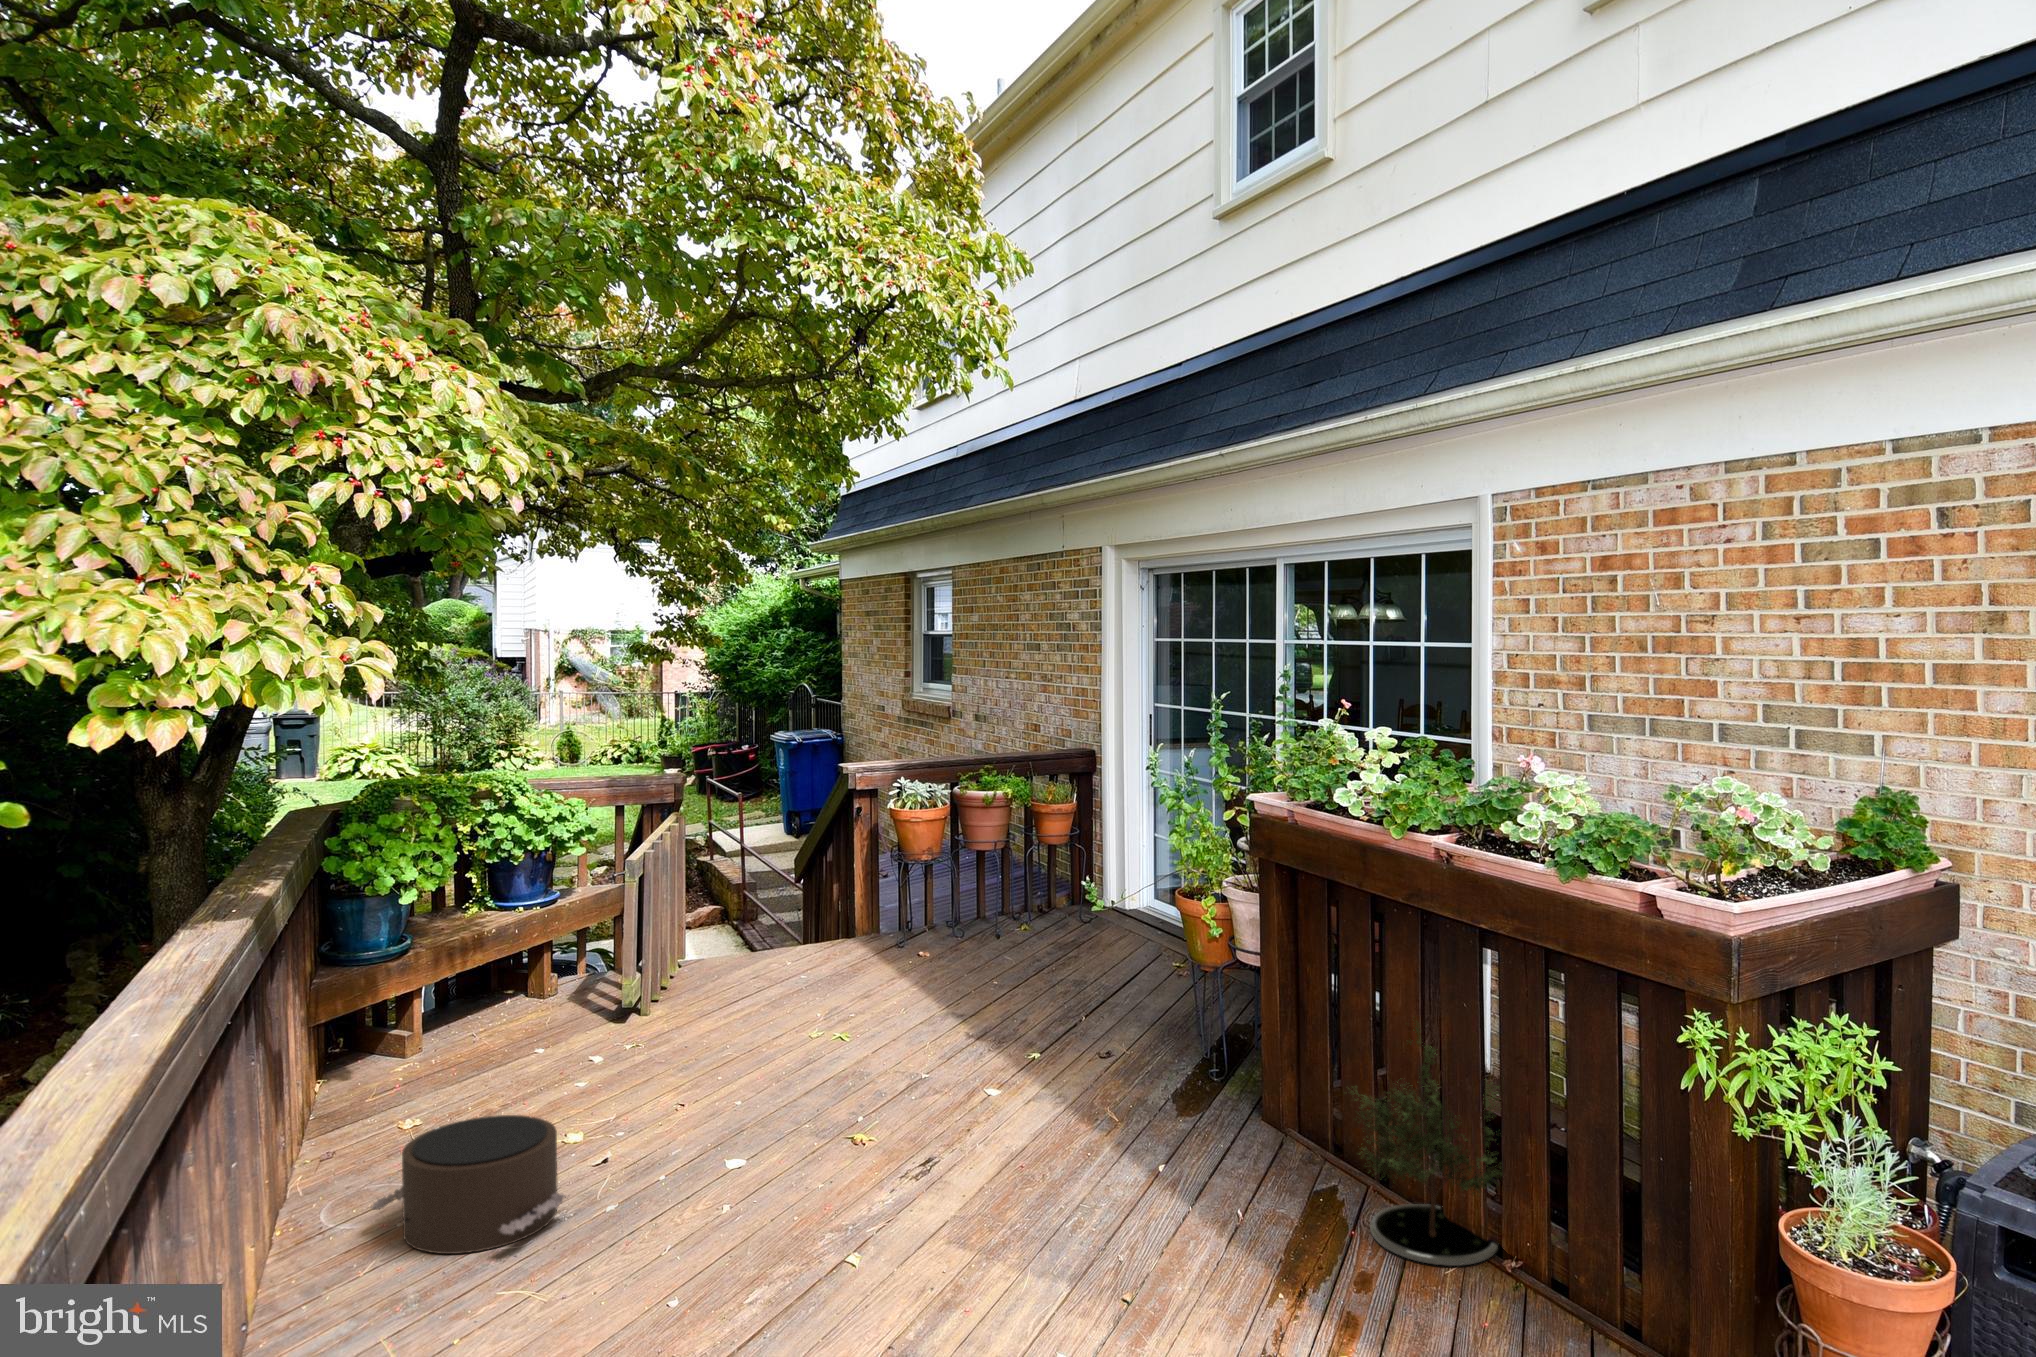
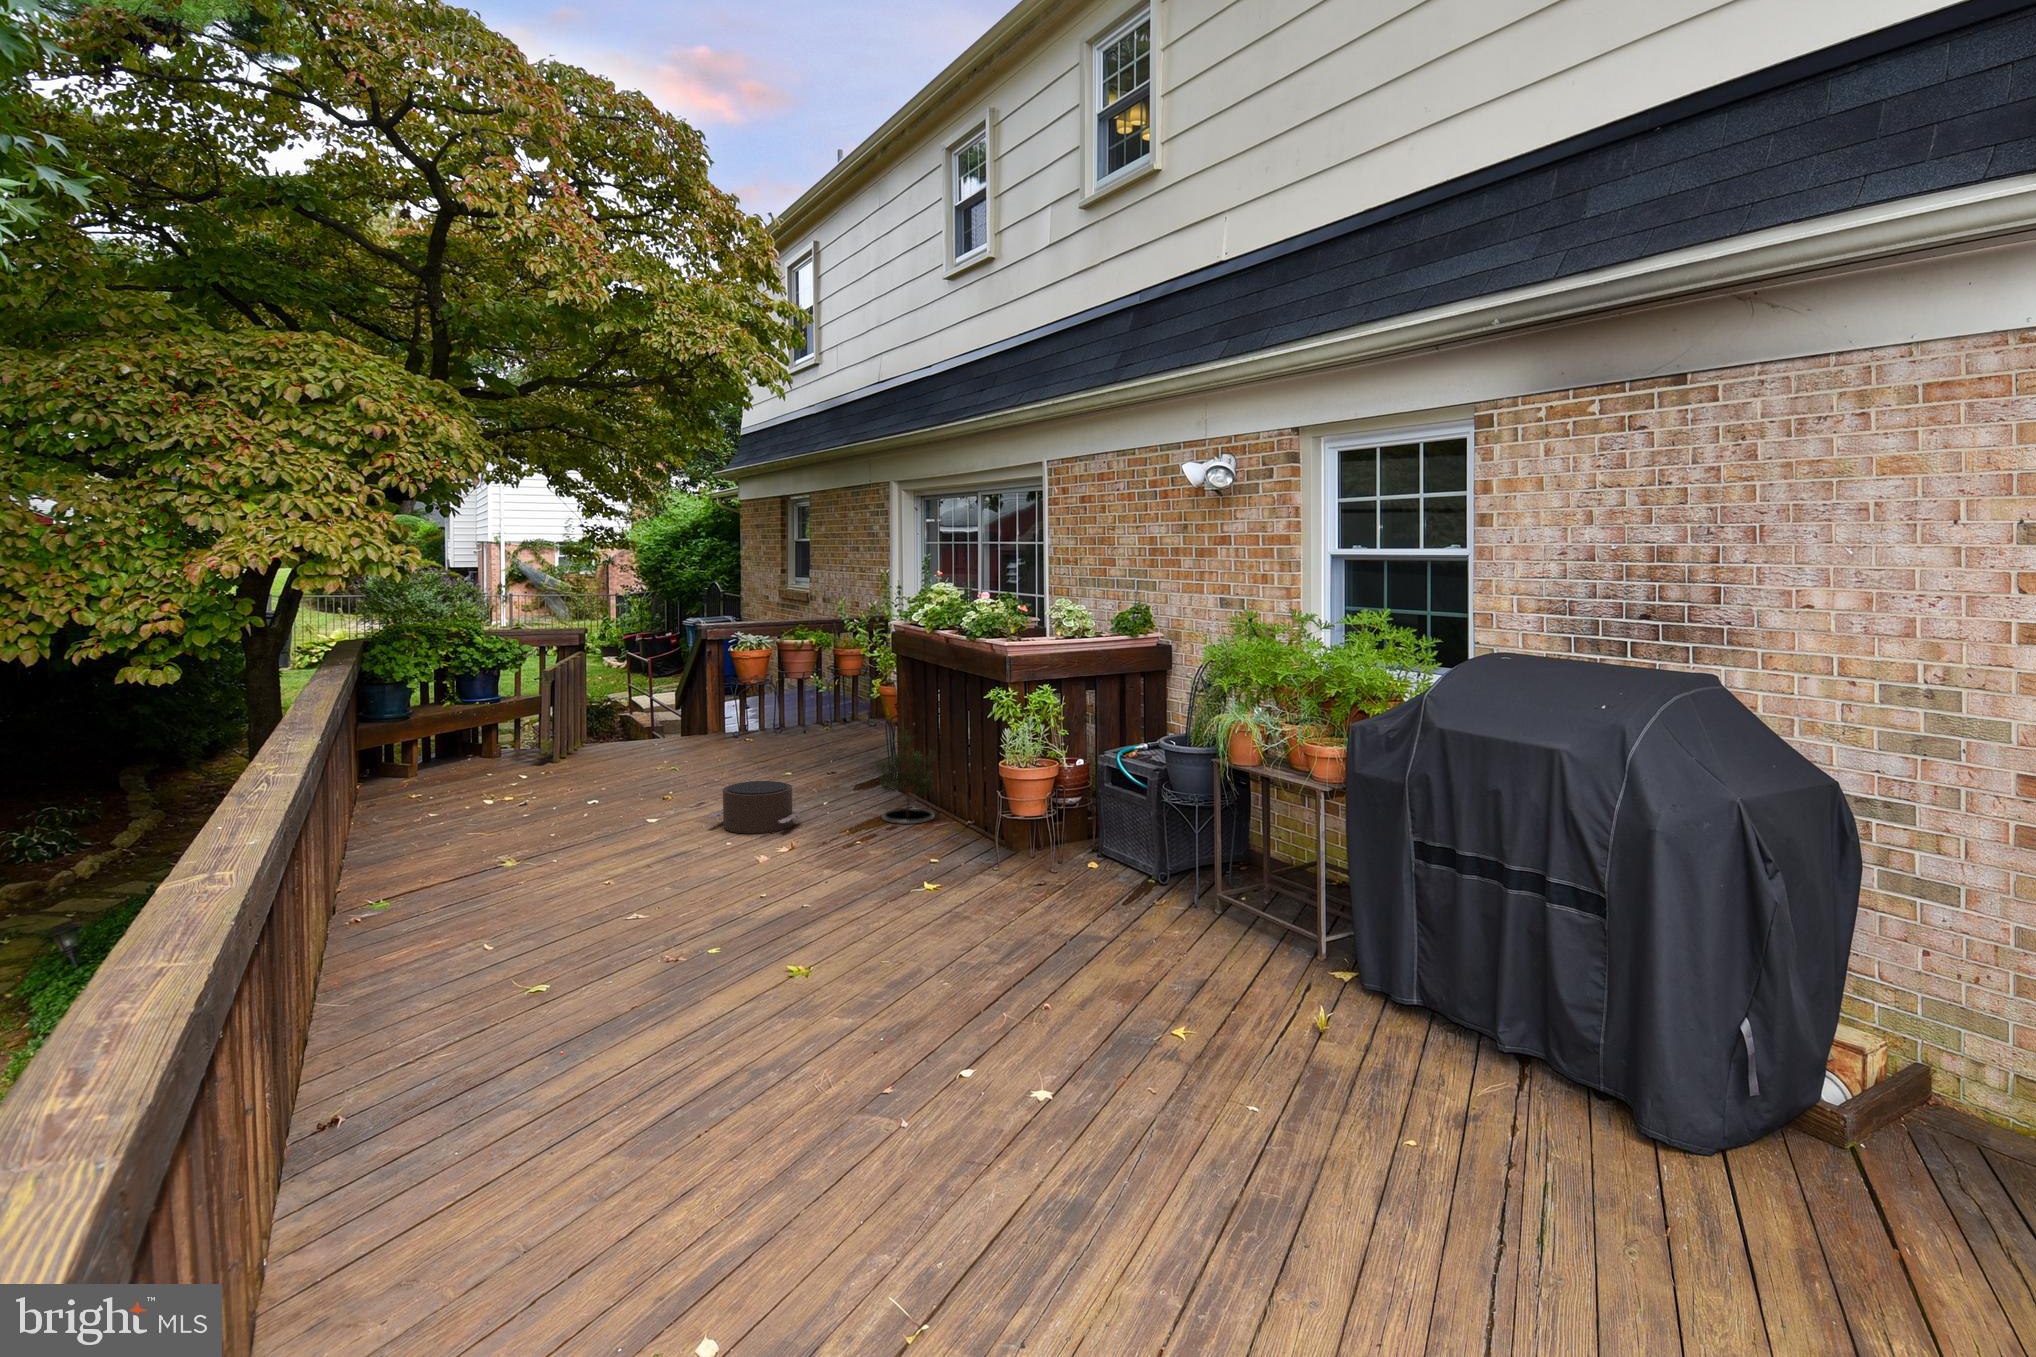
pouf: present [370,1115,565,1254] -> present [708,781,800,834]

